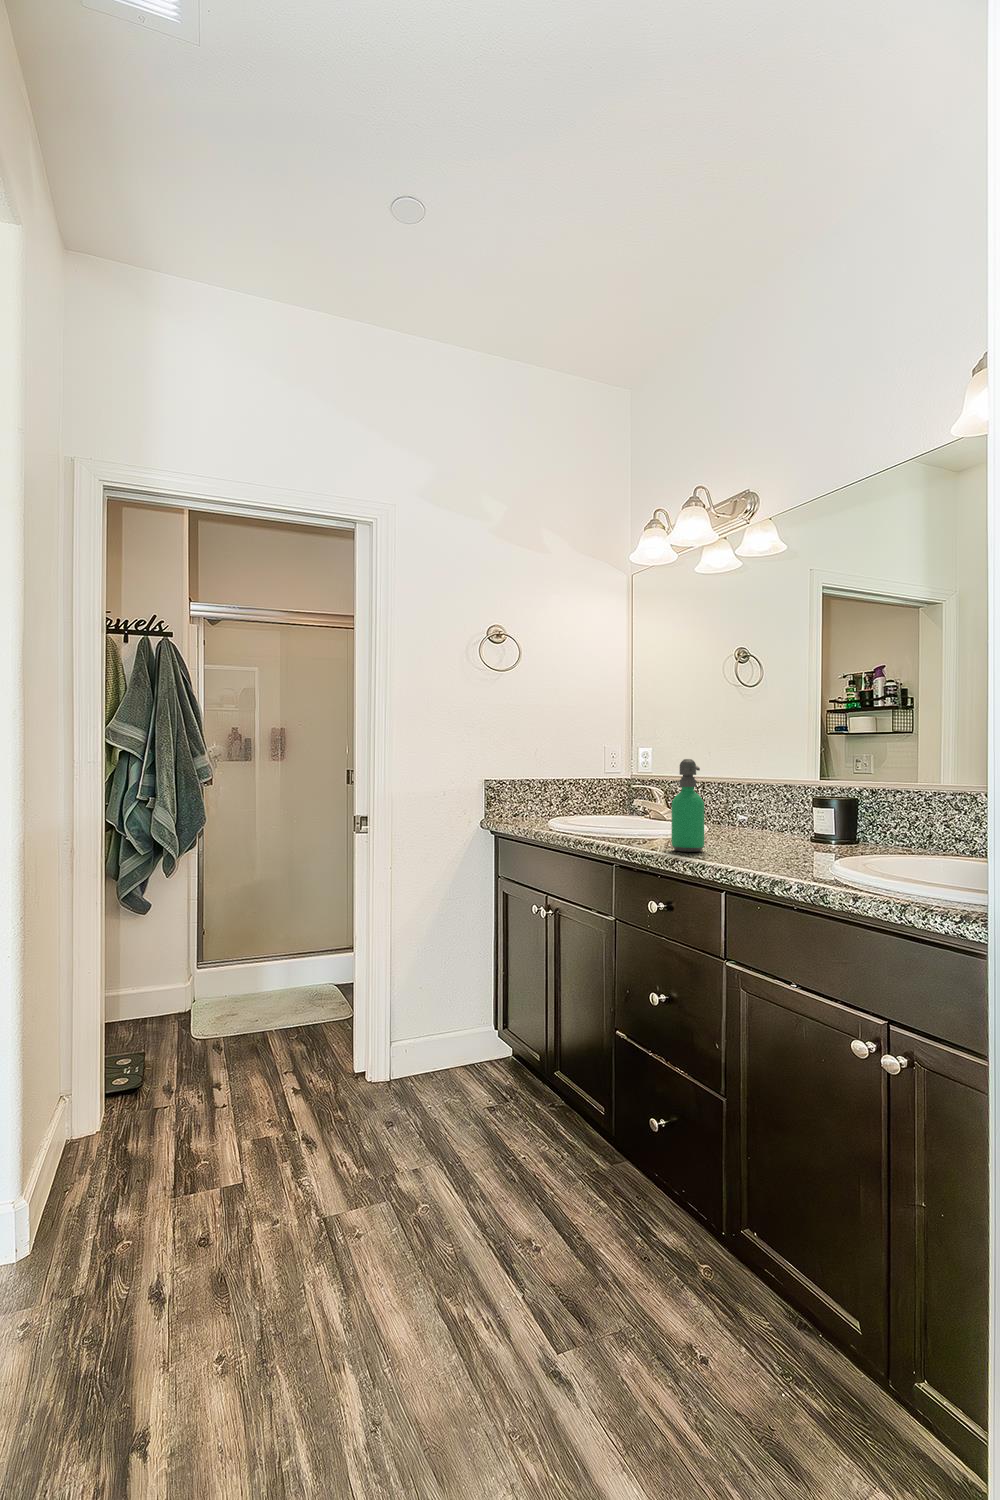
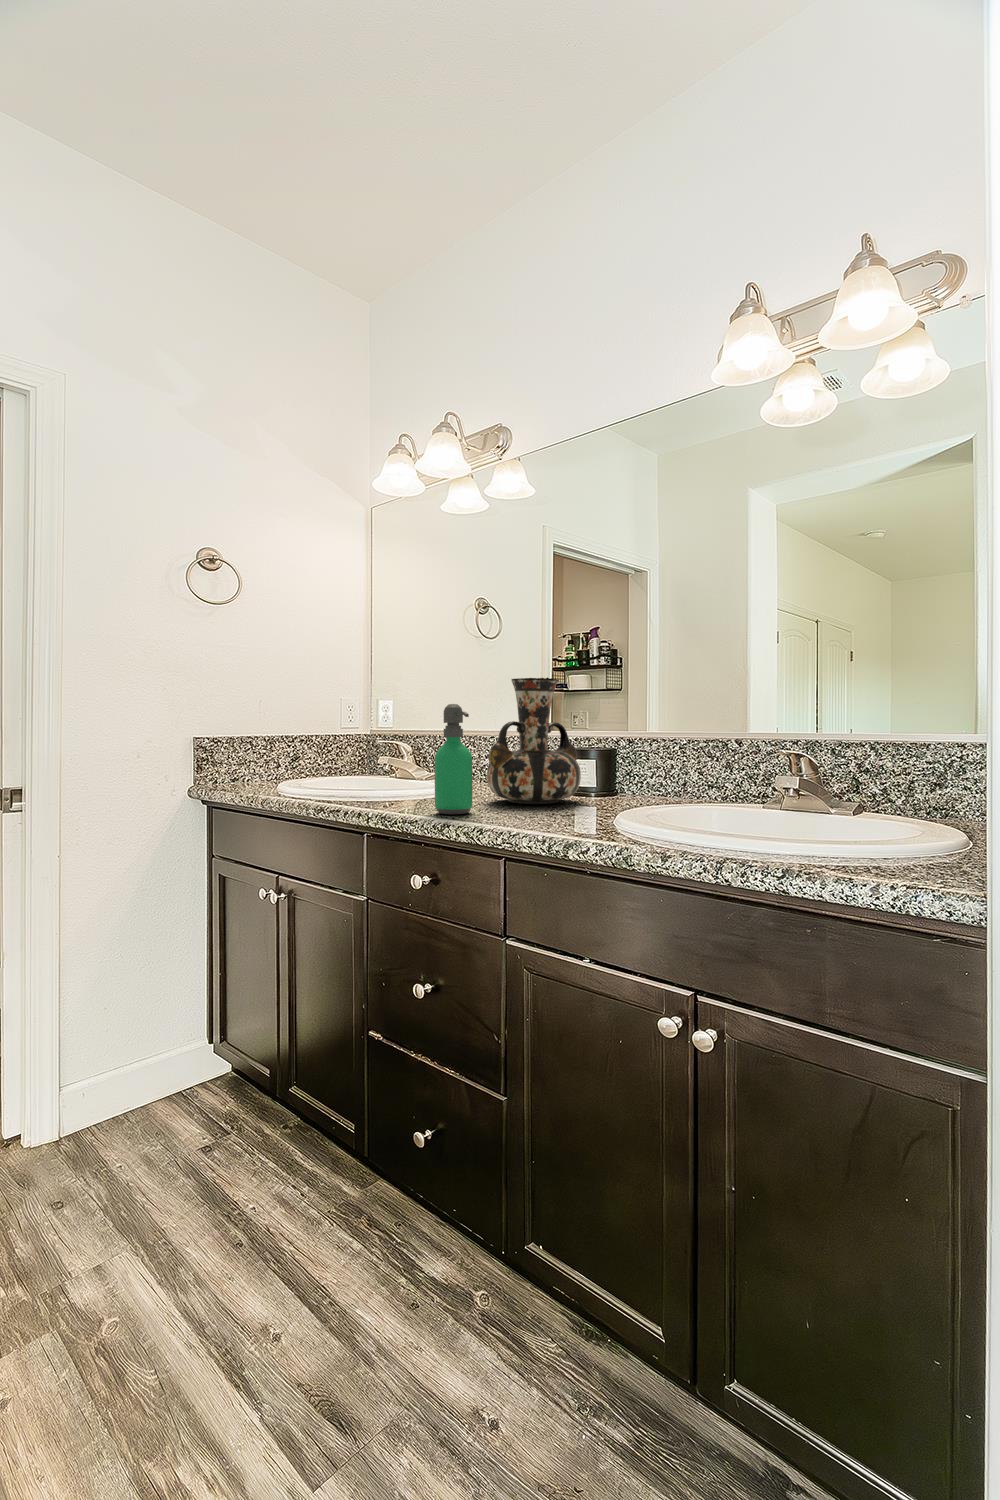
decorative vase: none [722,735,811,847] -> present [487,678,581,804]

